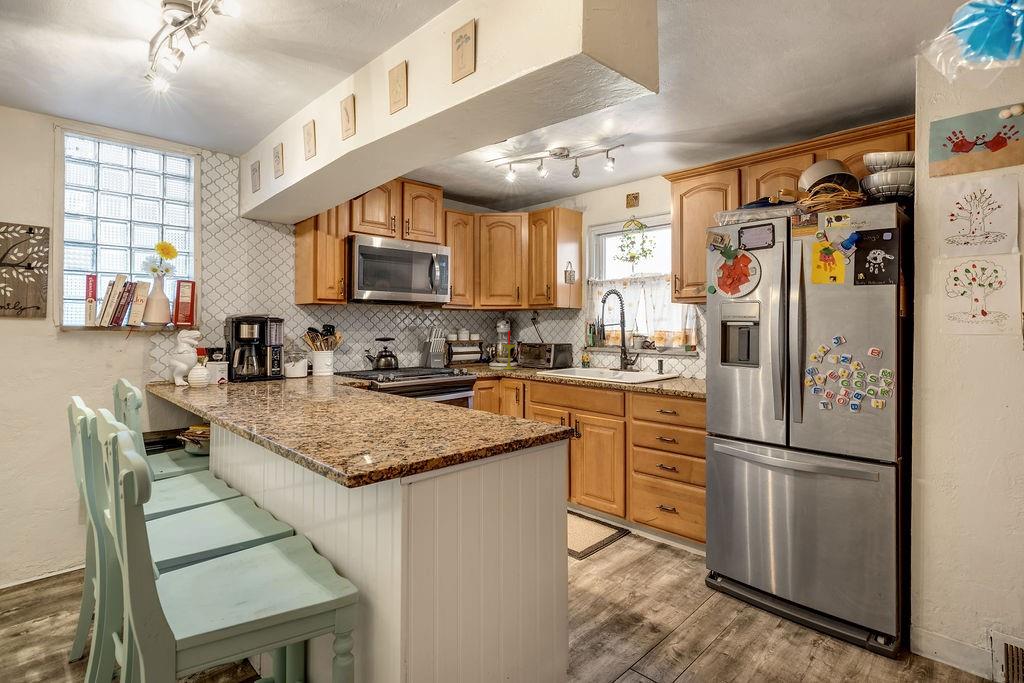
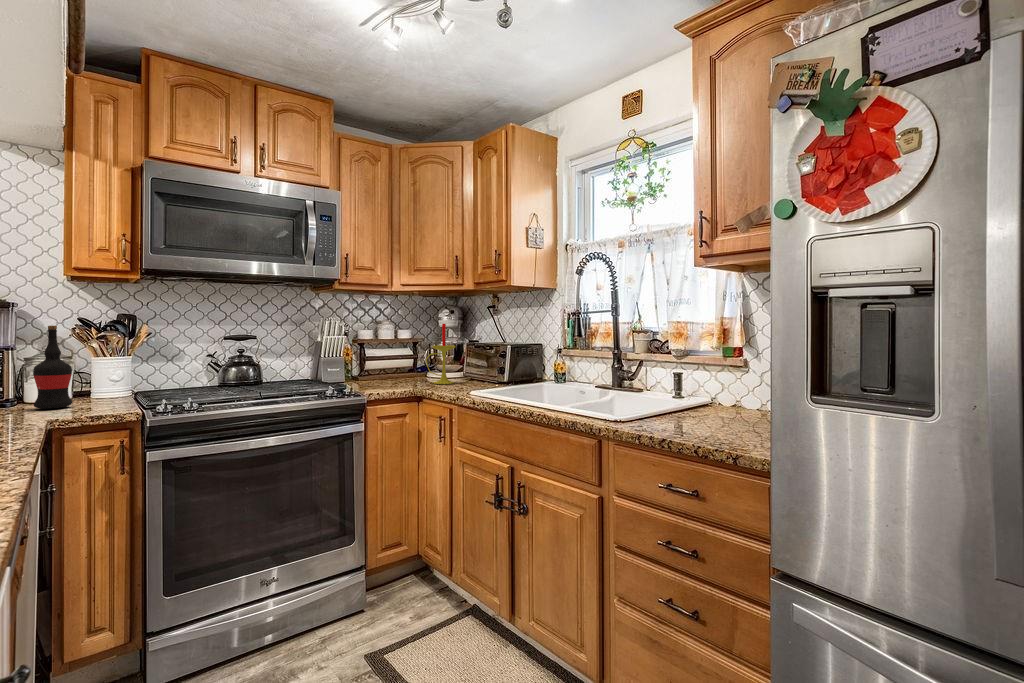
wine bottle: none [301,332,320,379] -> present [33,326,72,409]

